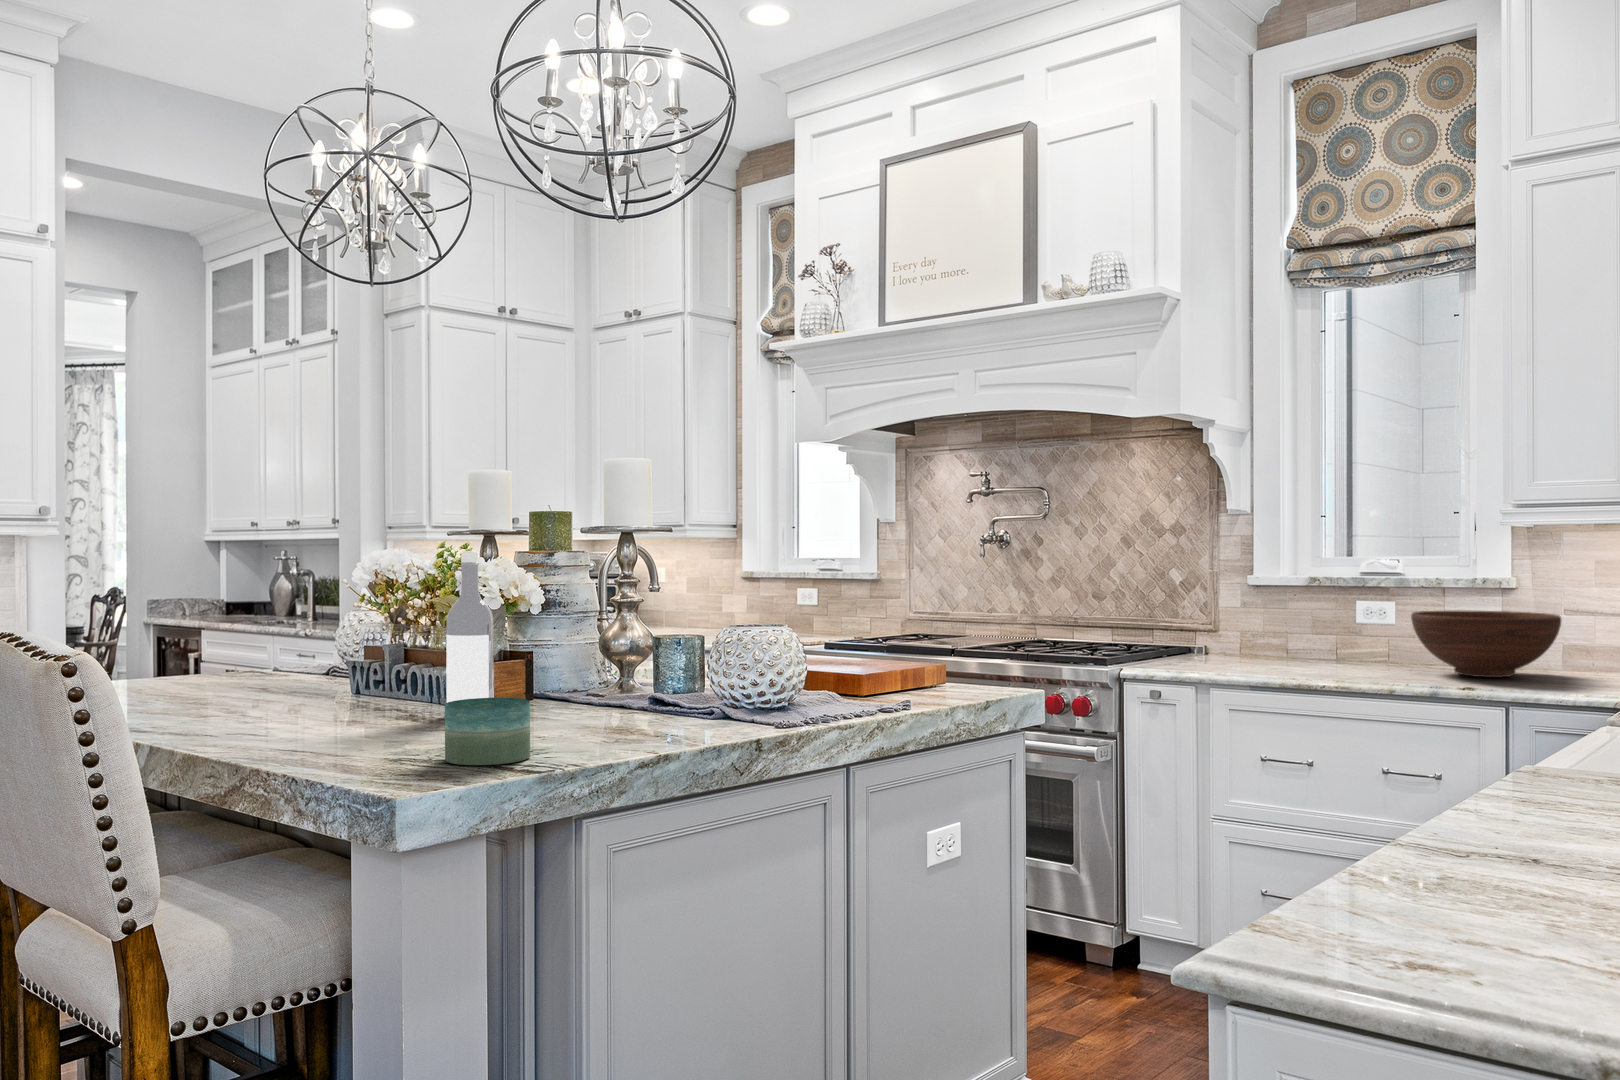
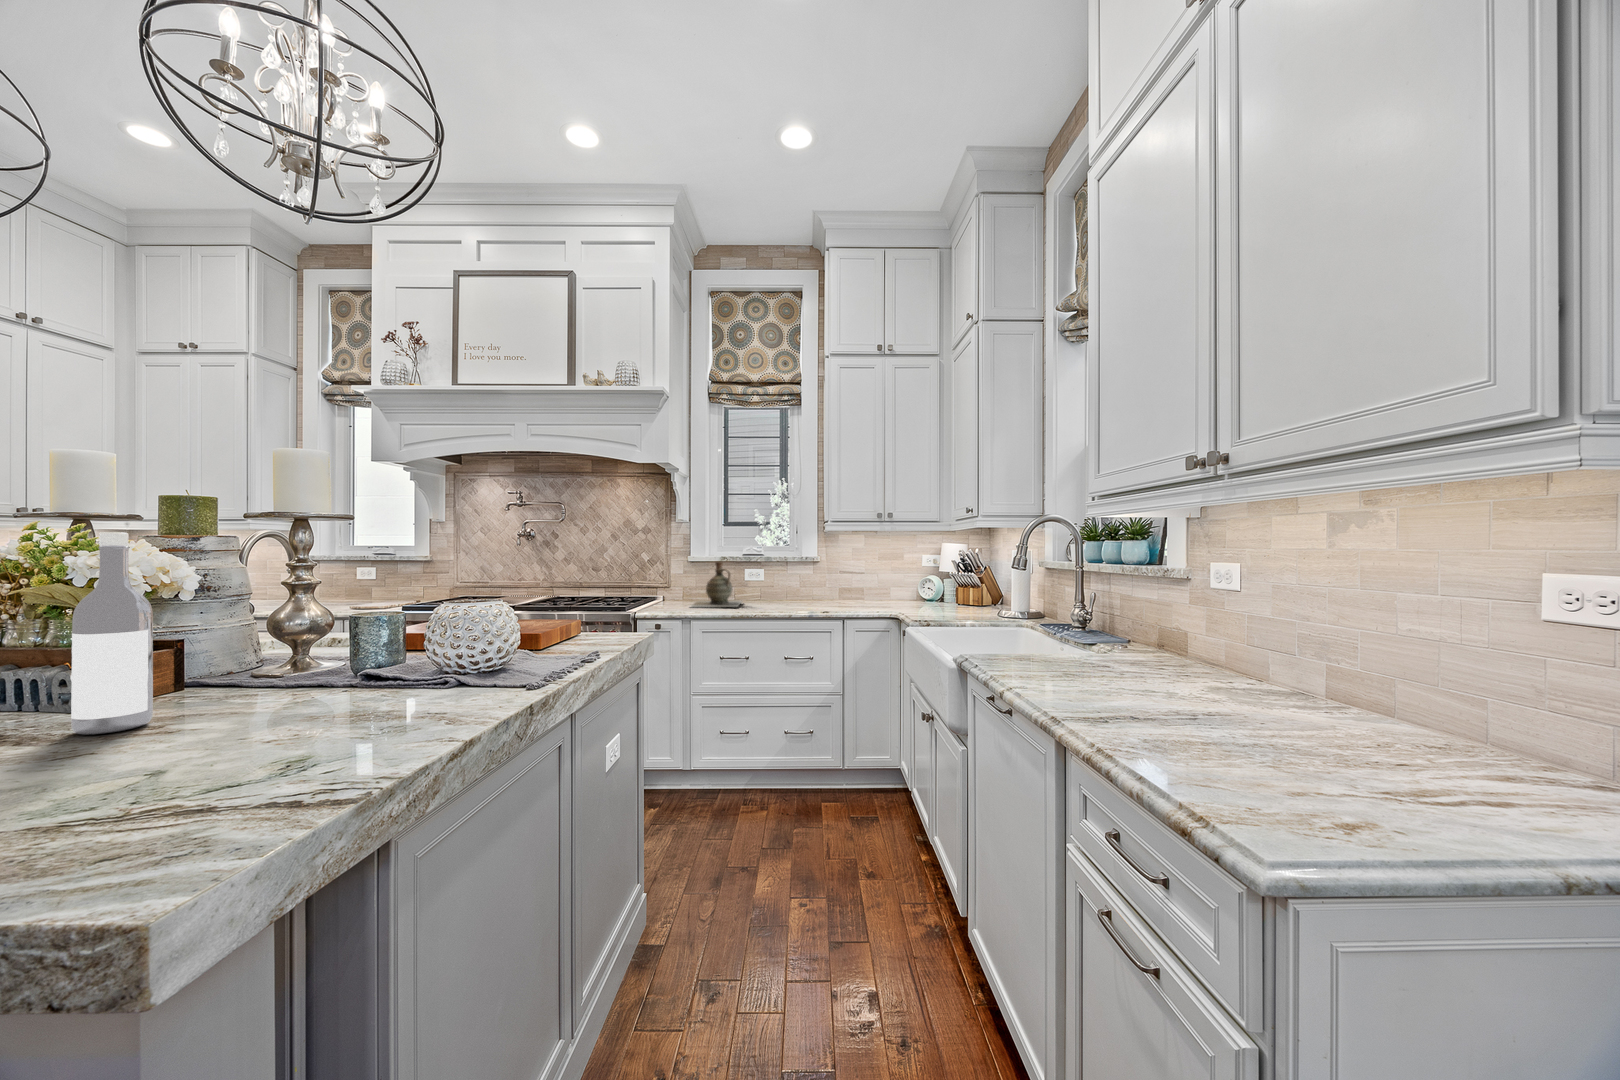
ceramic jug: none [1218,586,1337,670] -> present [691,562,742,607]
fruit bowl: present [1411,610,1561,677] -> none [782,573,847,605]
candle: present [445,698,530,765] -> none [159,708,303,814]

